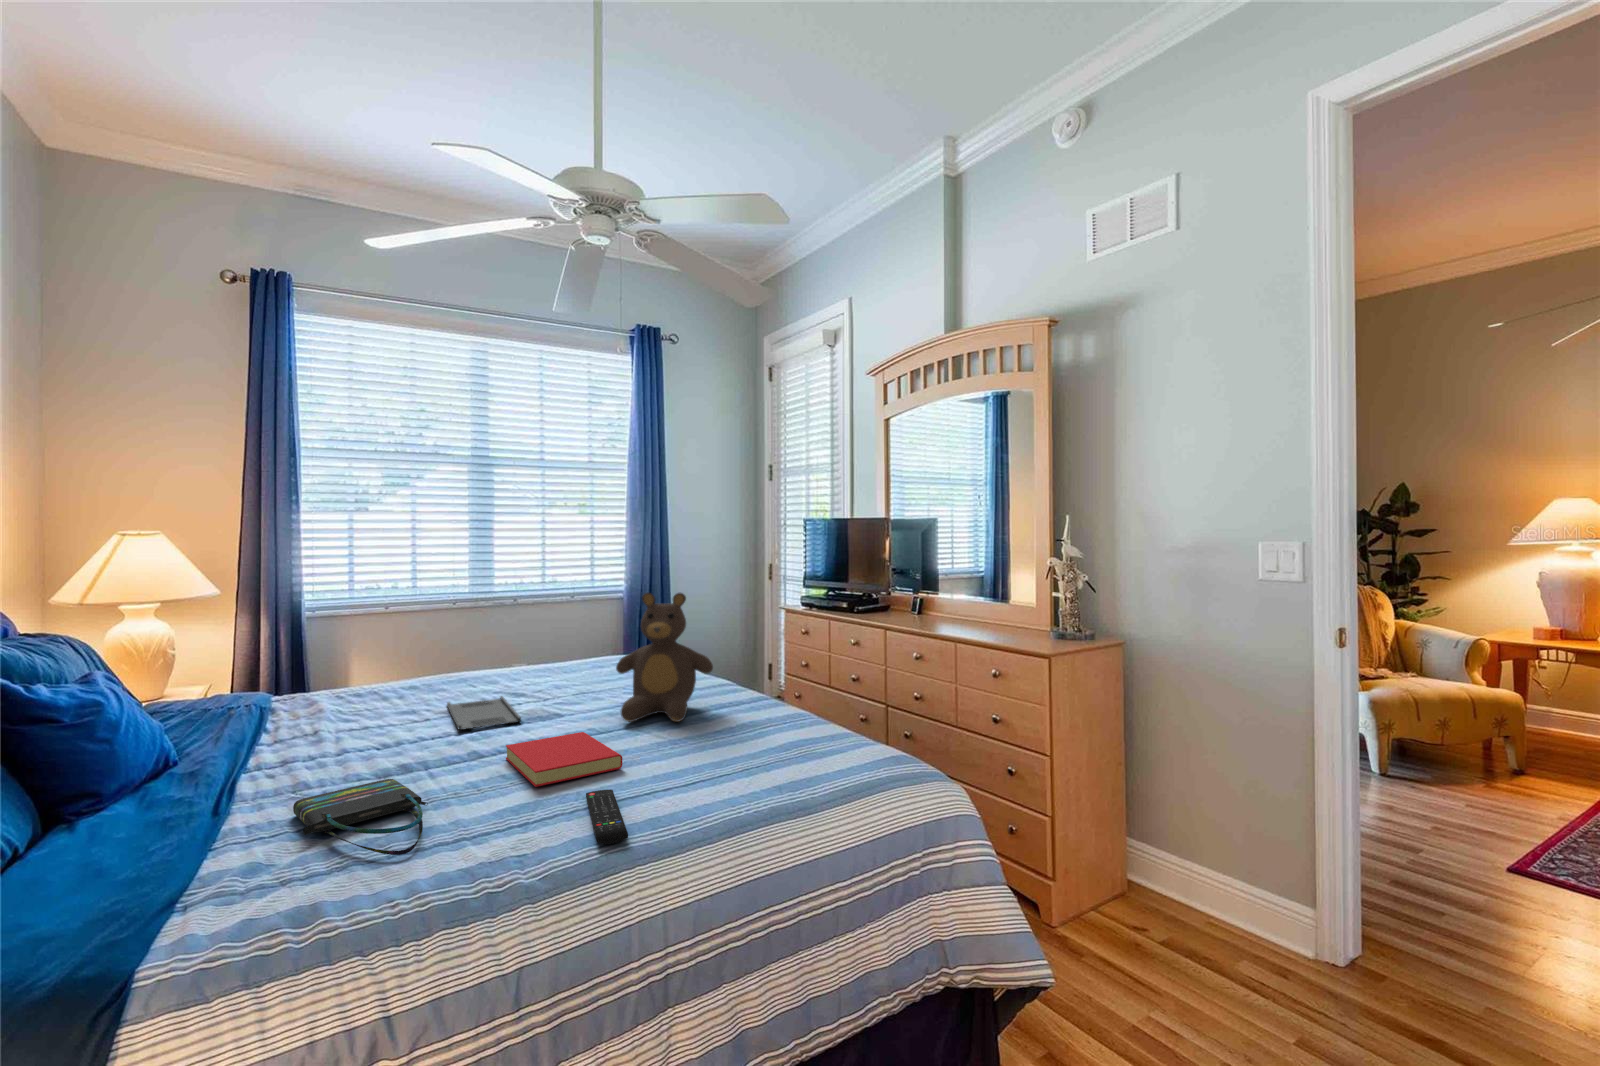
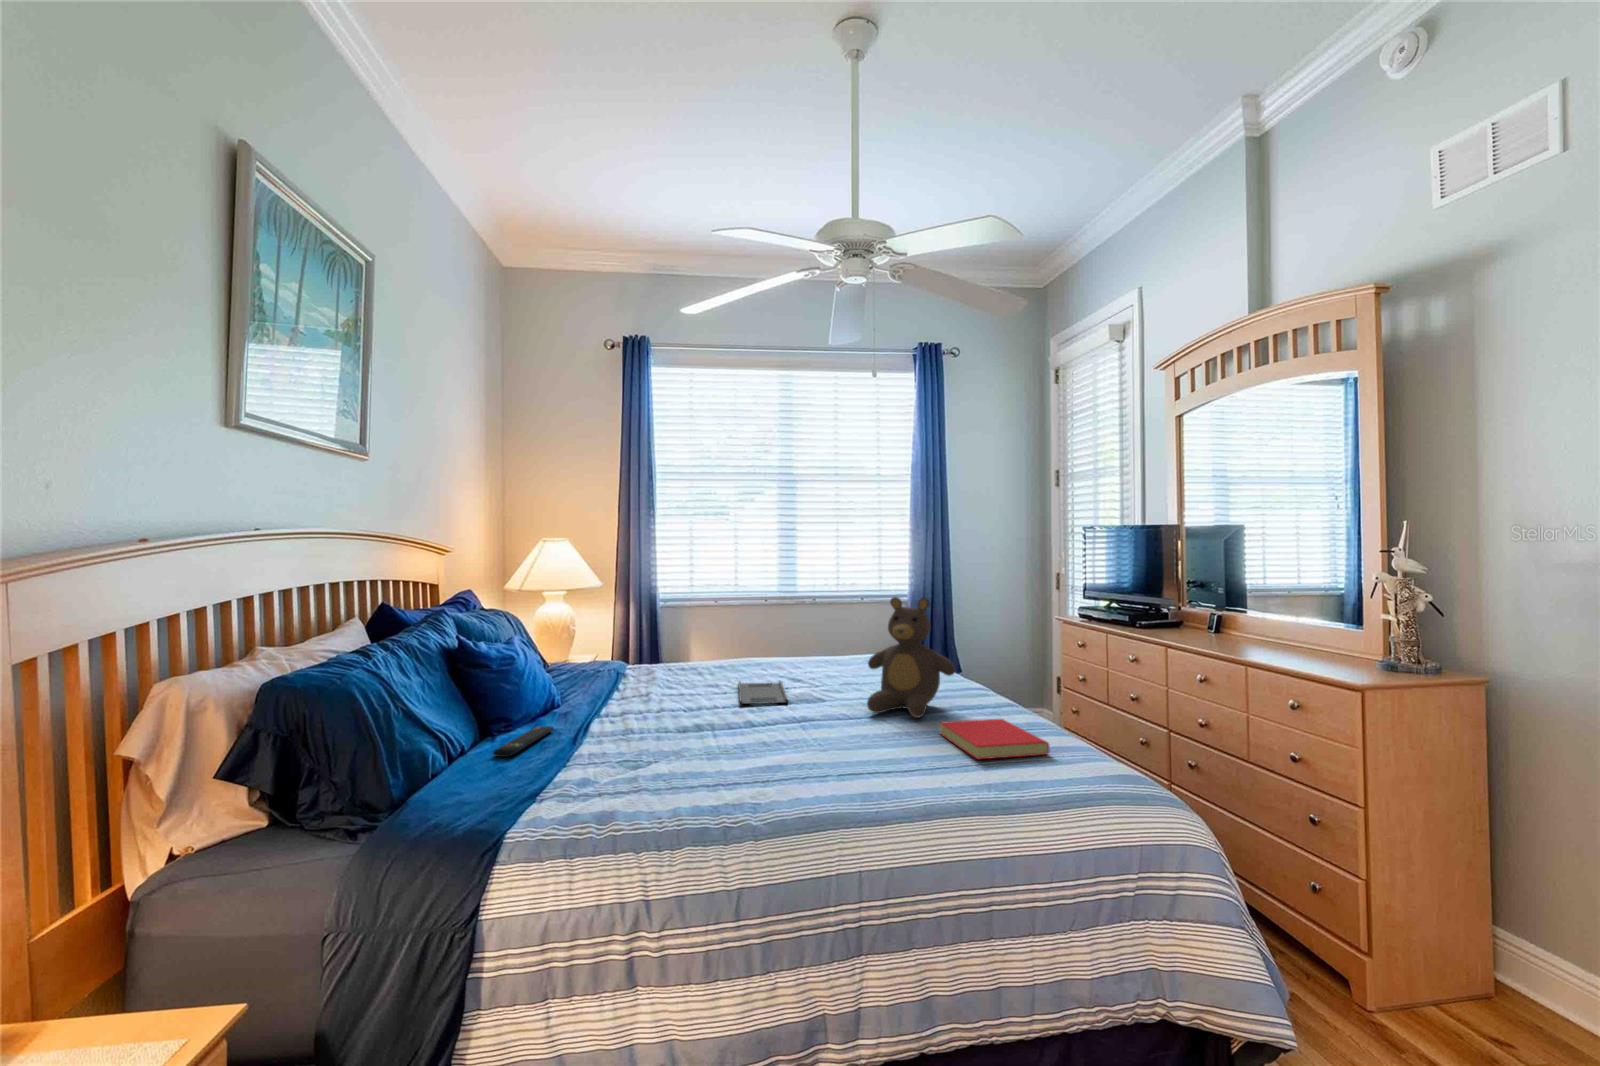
book: present [506,732,622,787] -> present [940,719,1050,759]
tote bag: present [293,779,428,855] -> none [618,734,702,789]
remote control: present [586,789,628,844] -> present [493,726,554,757]

